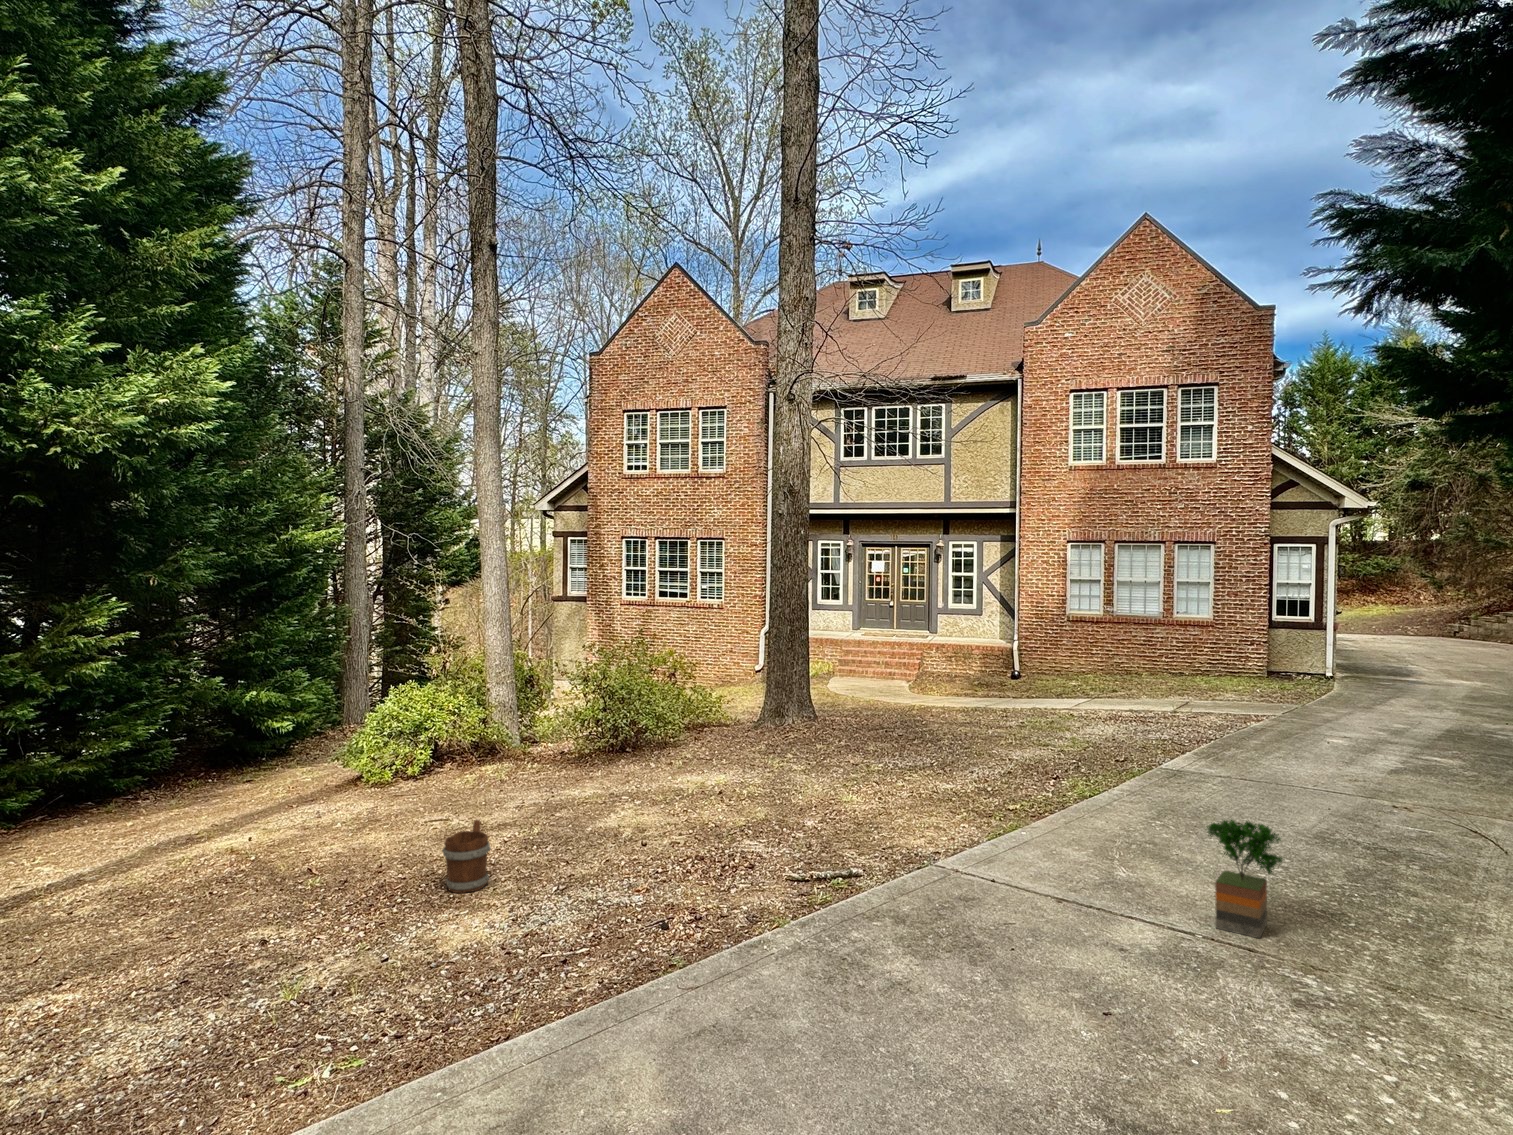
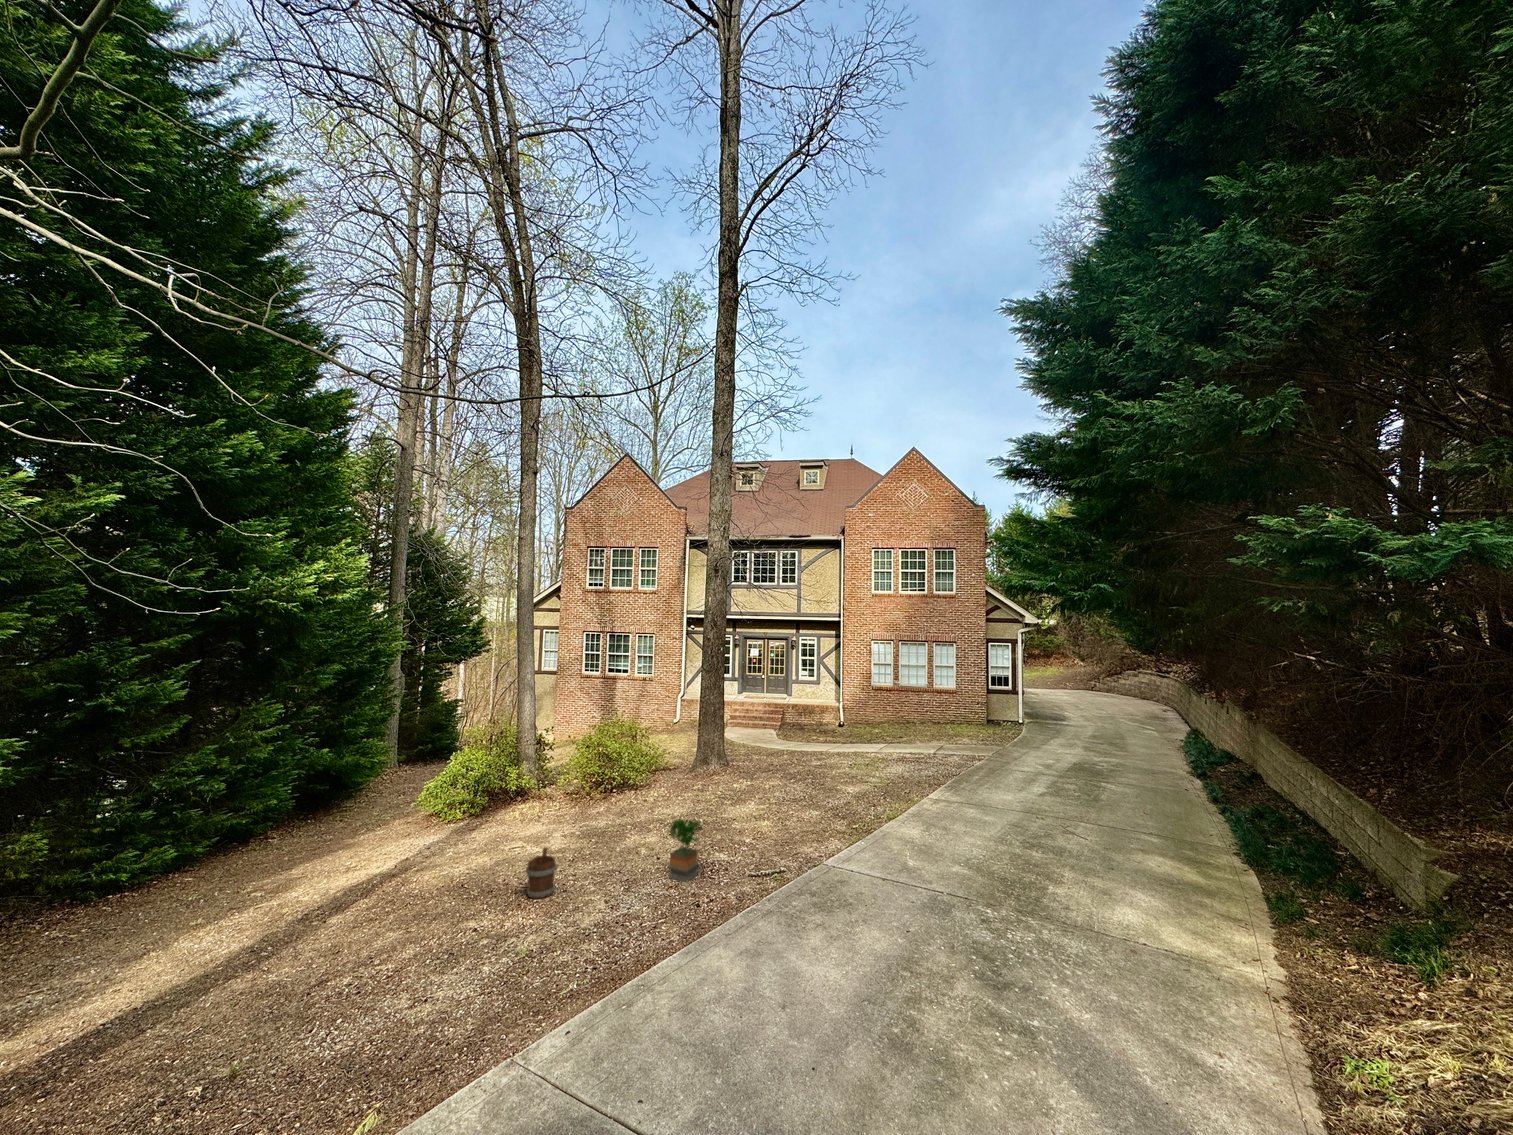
potted tree: present [1207,819,1284,938] -> present [670,819,703,882]

